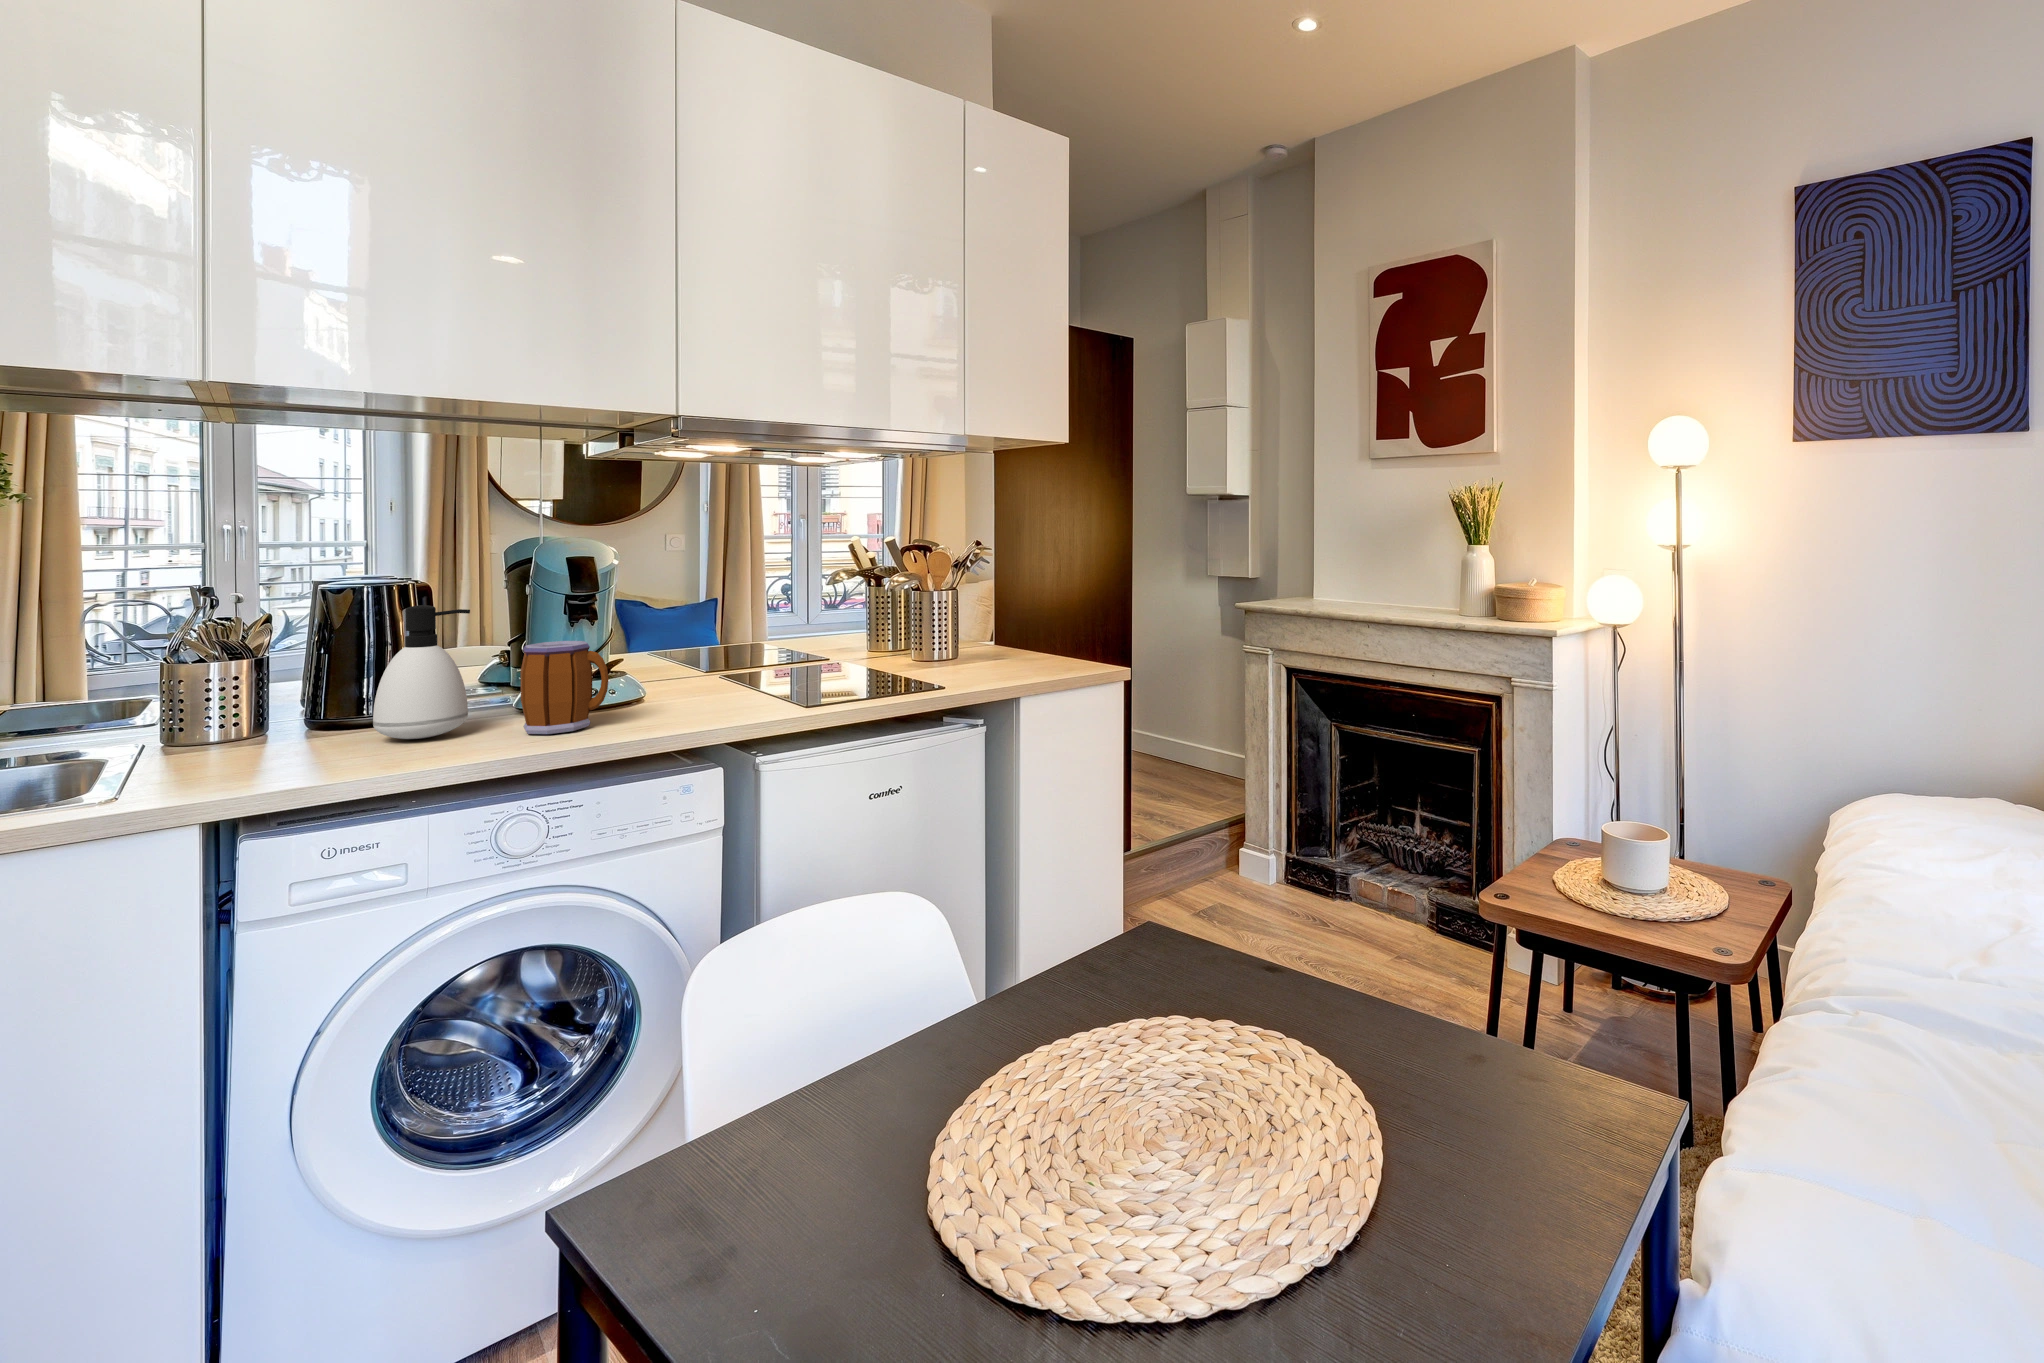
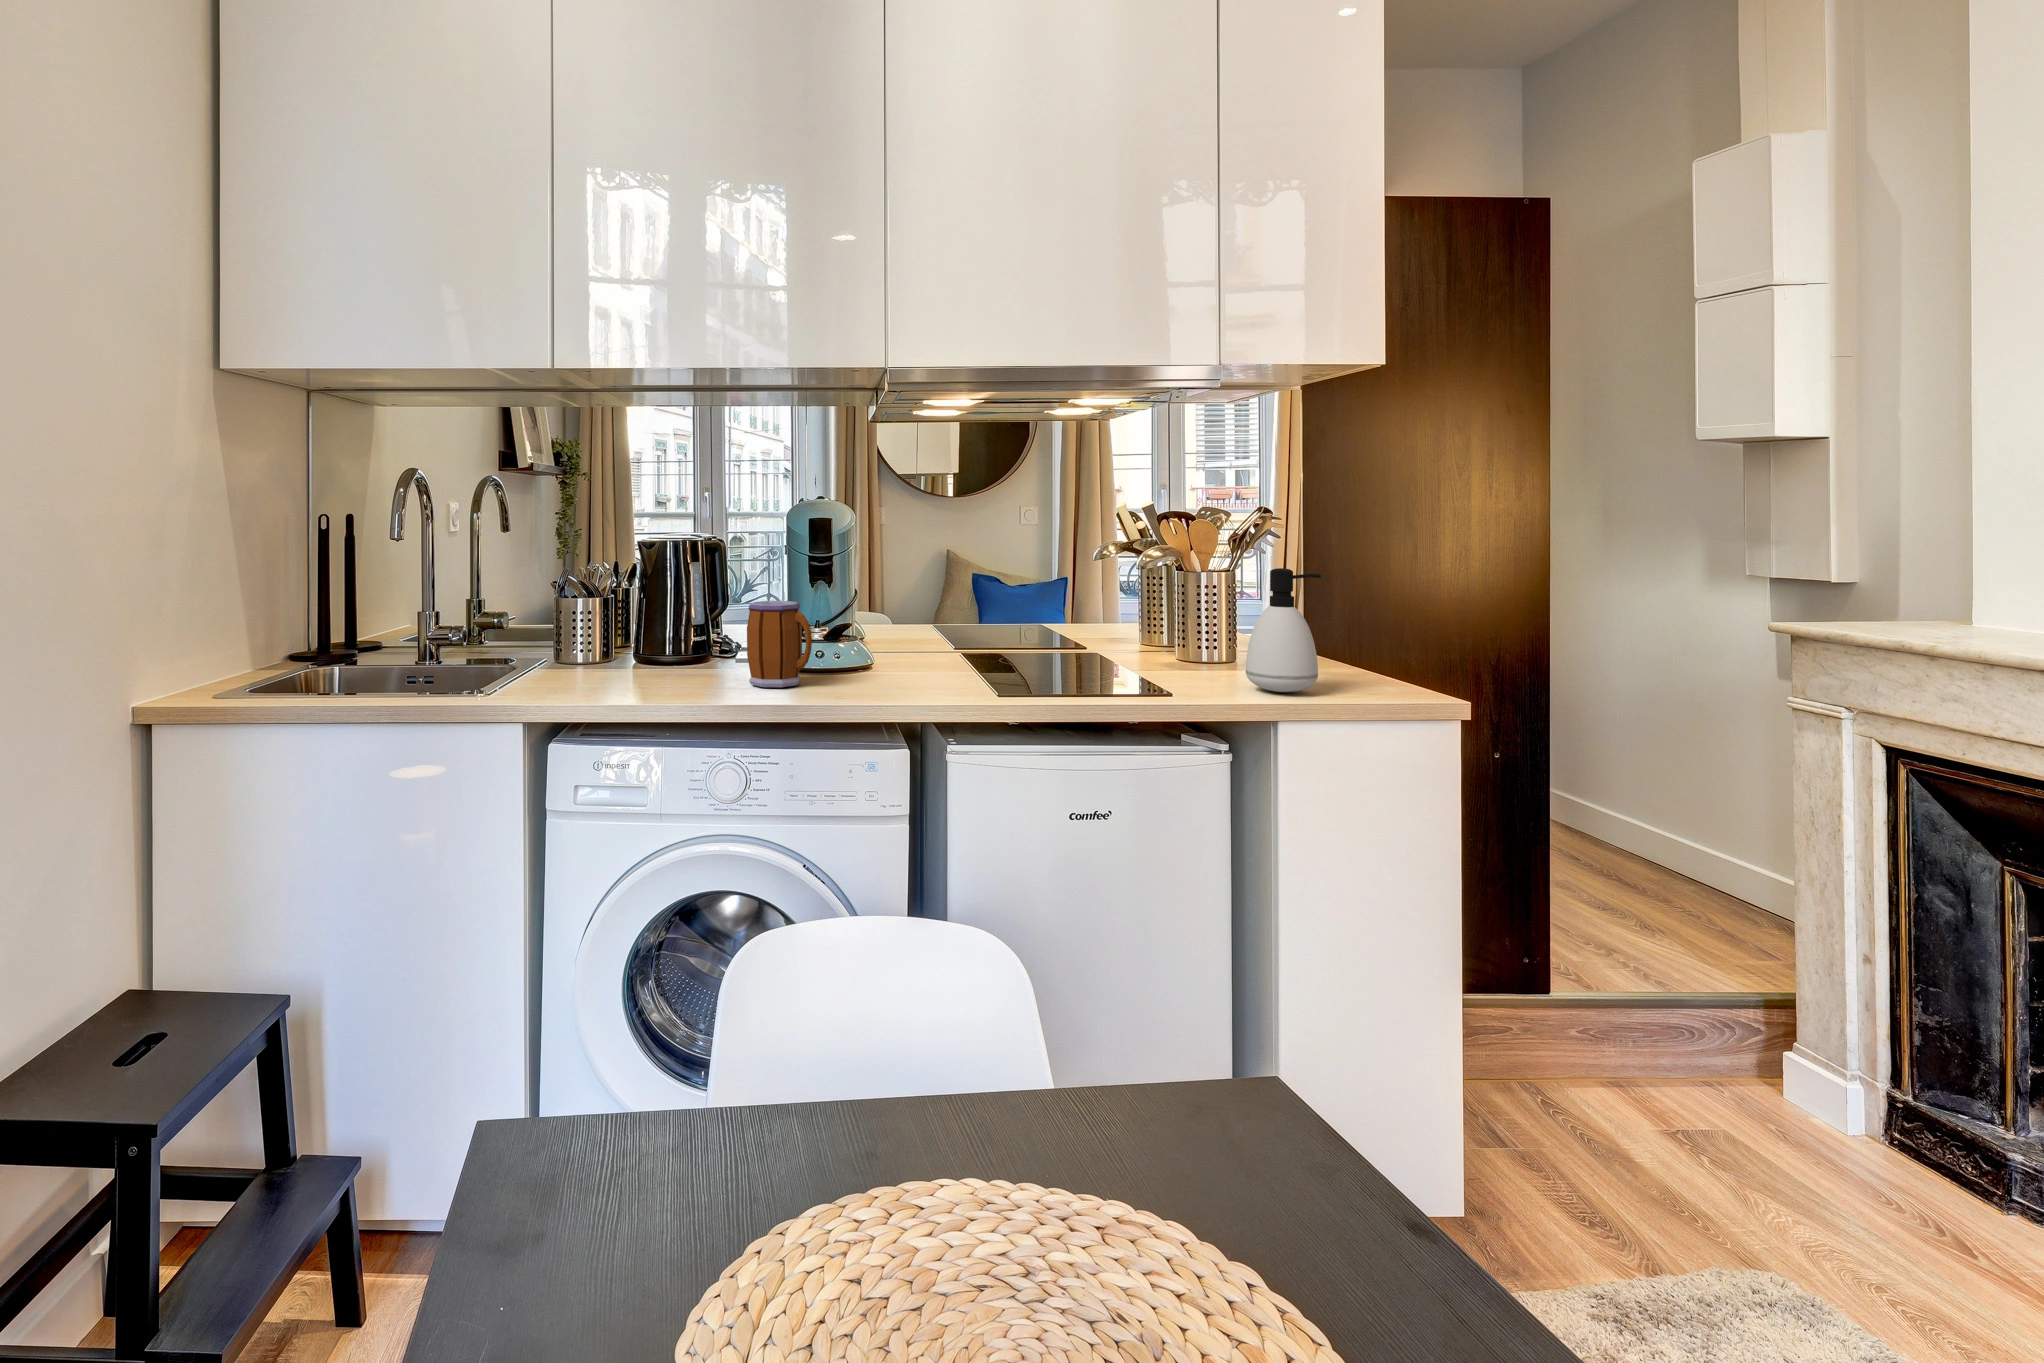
soap dispenser: present [373,605,470,739] -> present [1246,568,1321,692]

